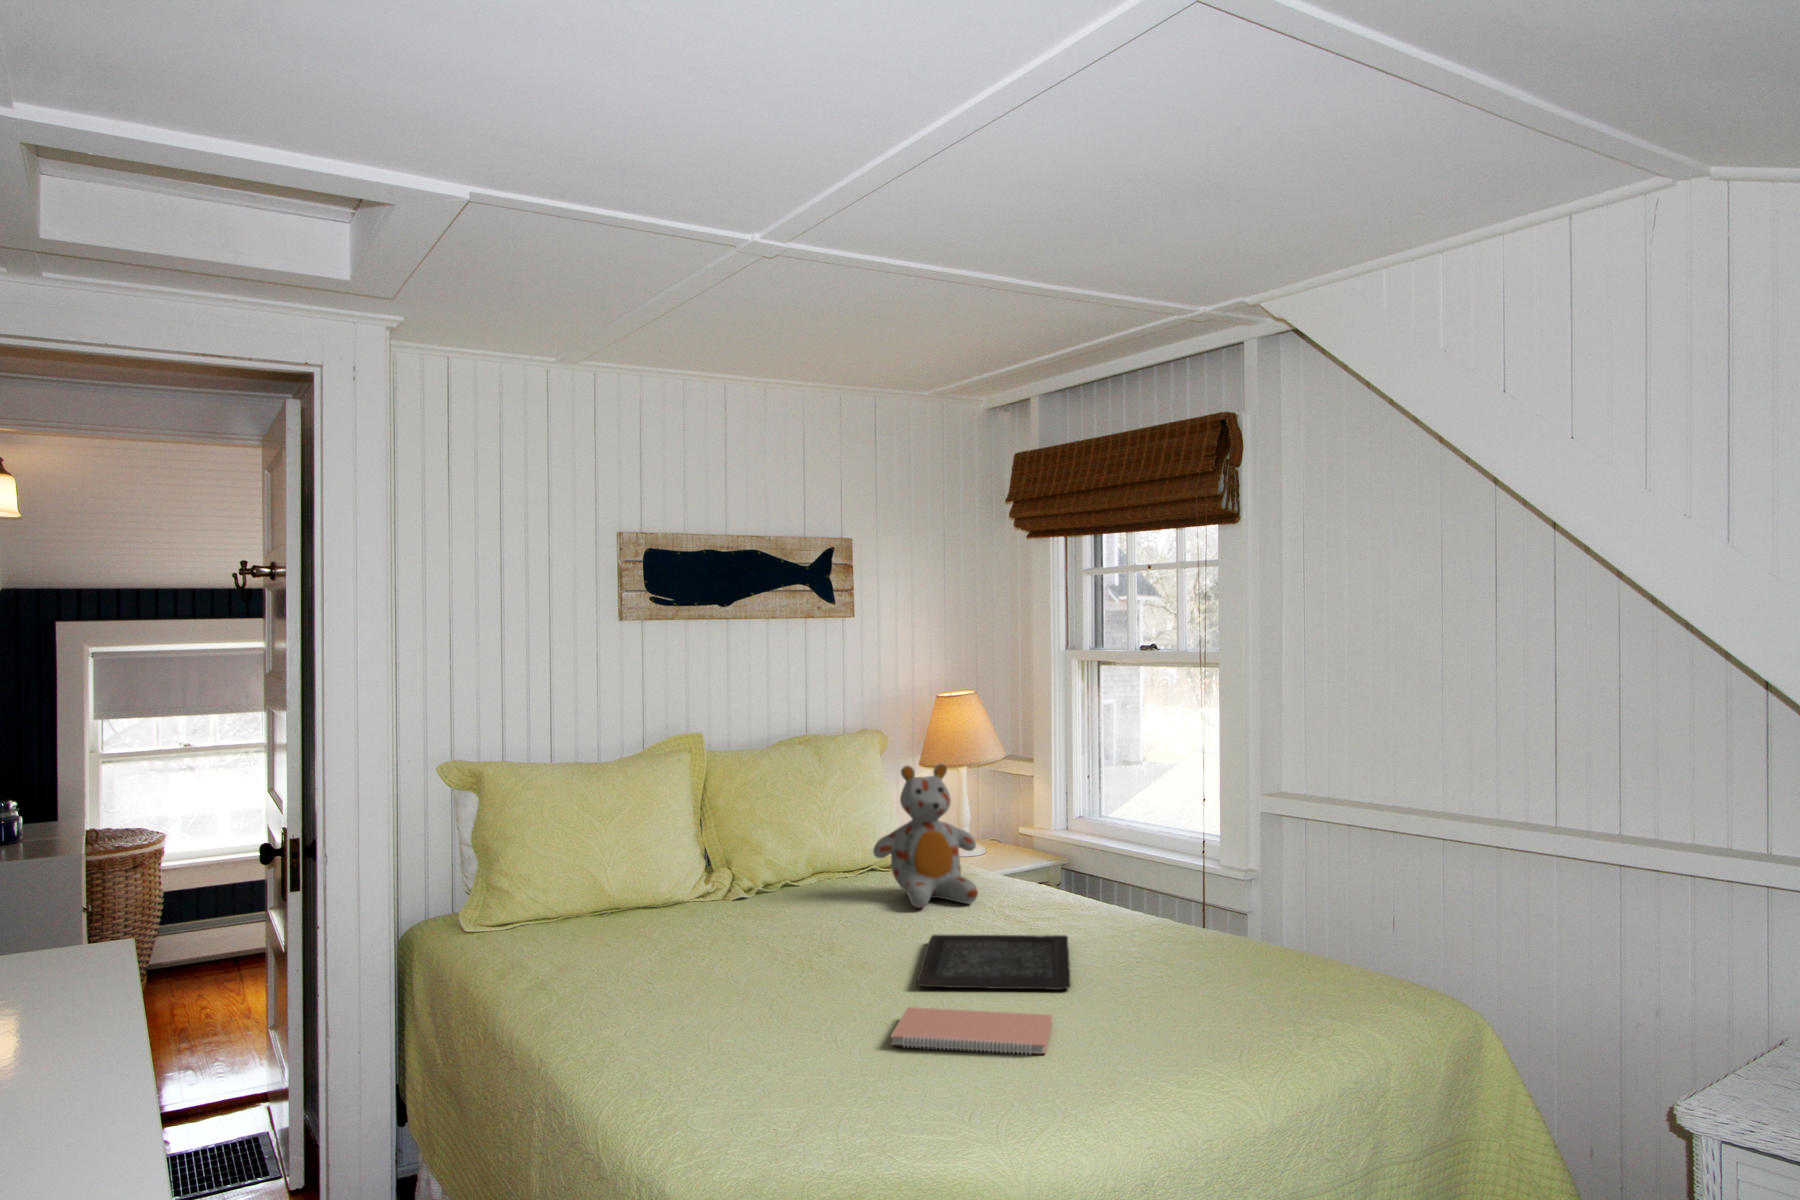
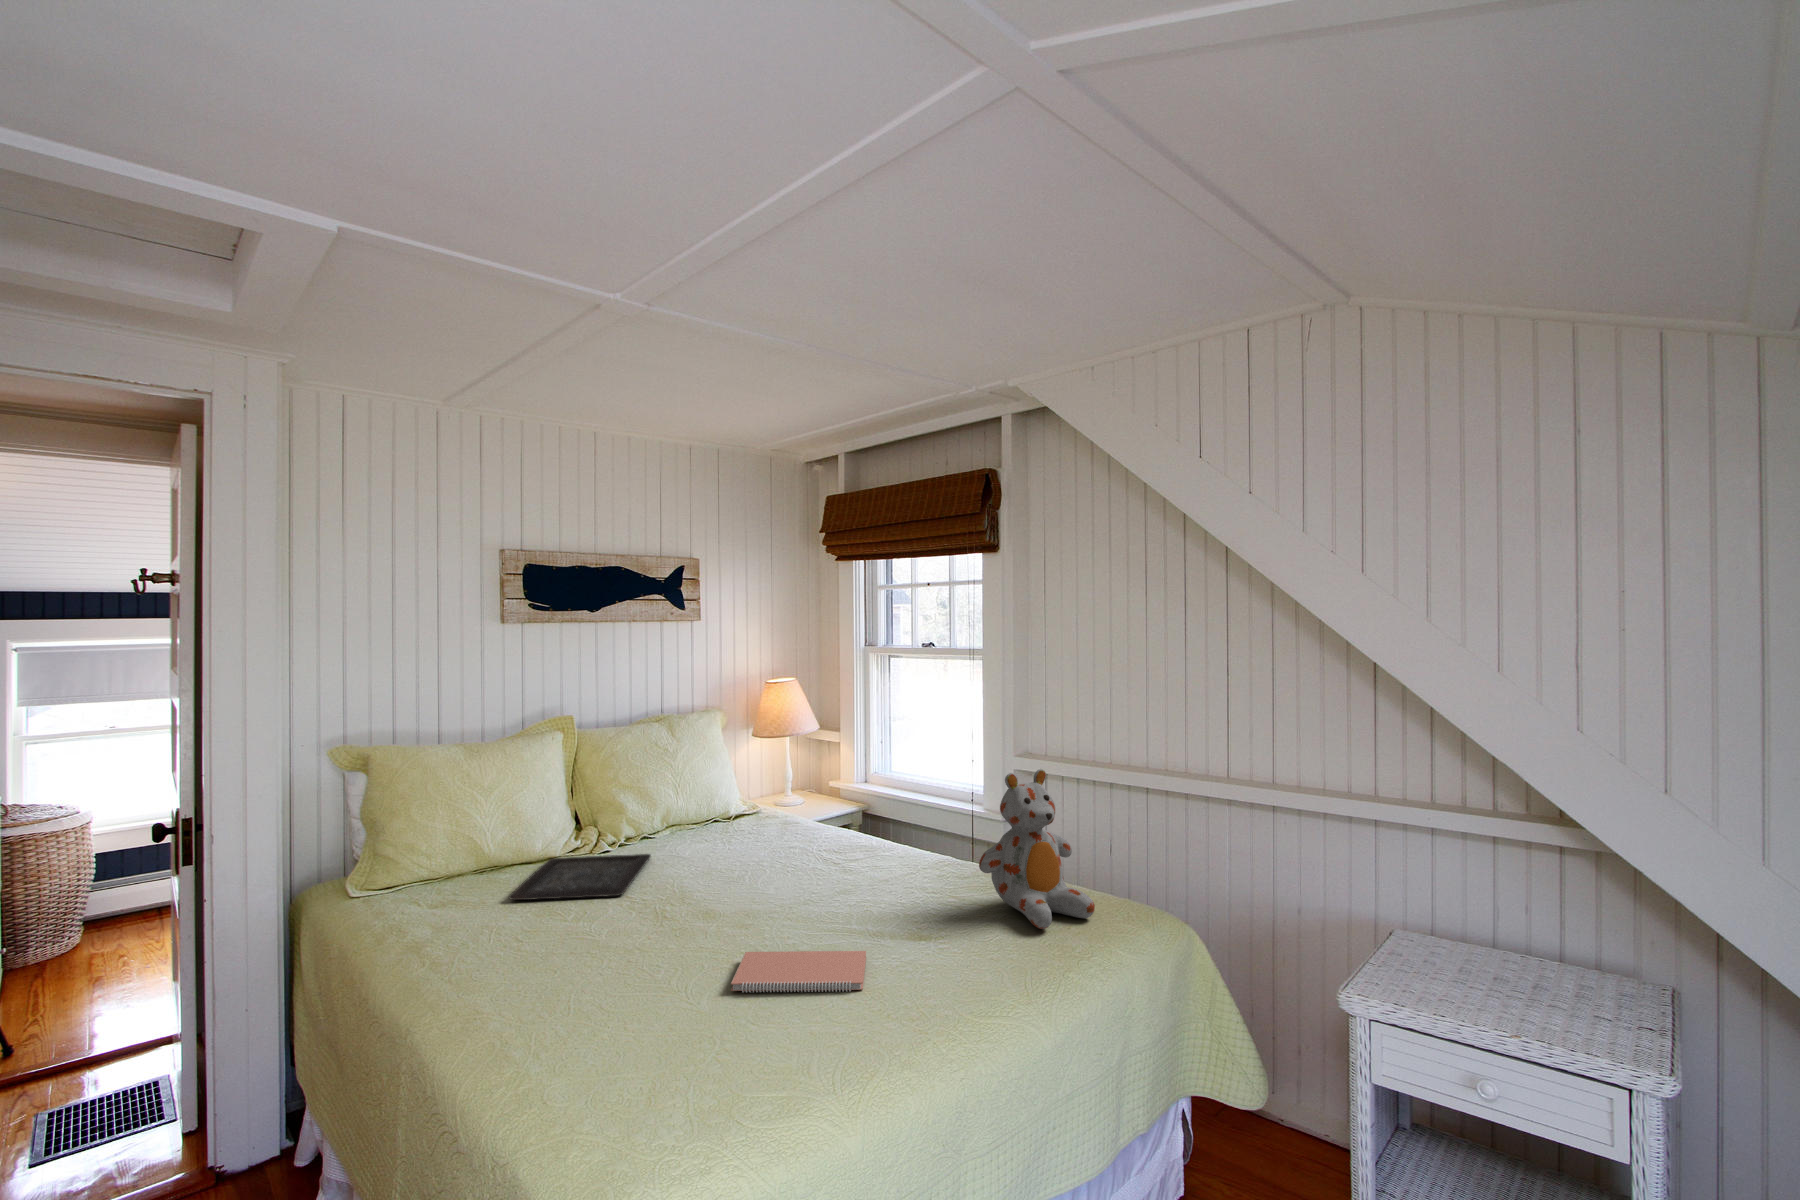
stuffed bear: present [873,764,978,908] -> present [979,769,1095,929]
tray: present [917,935,1071,990] -> present [509,854,651,900]

